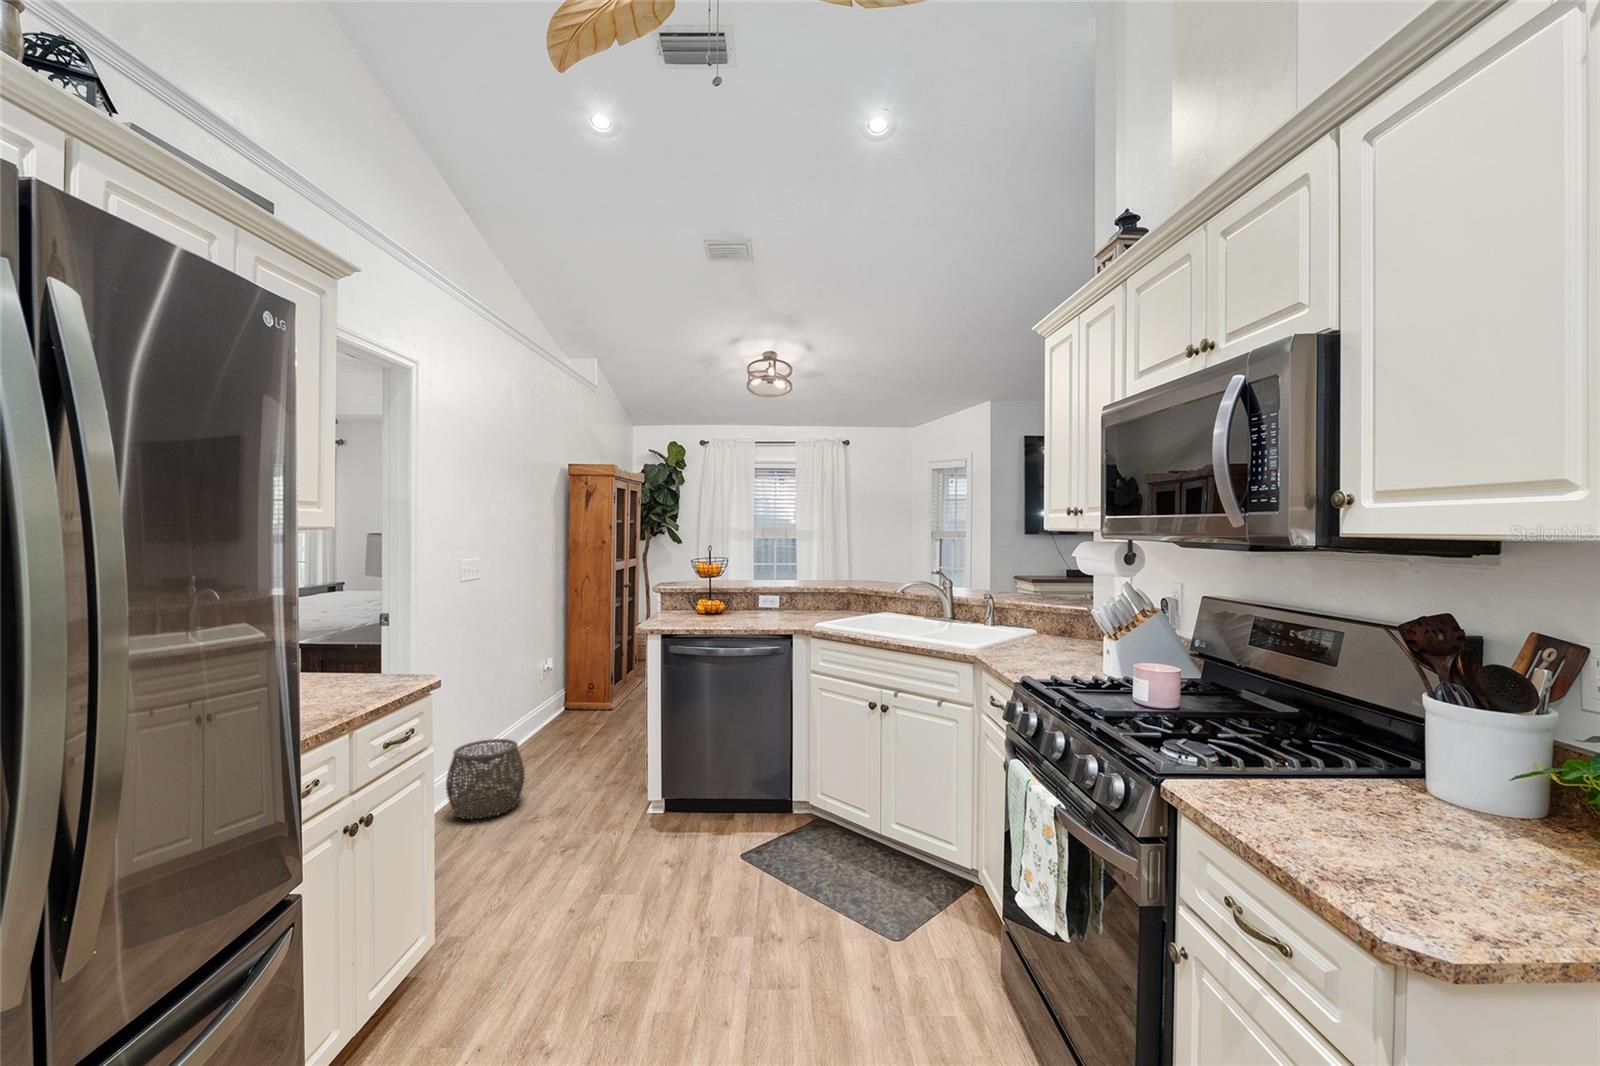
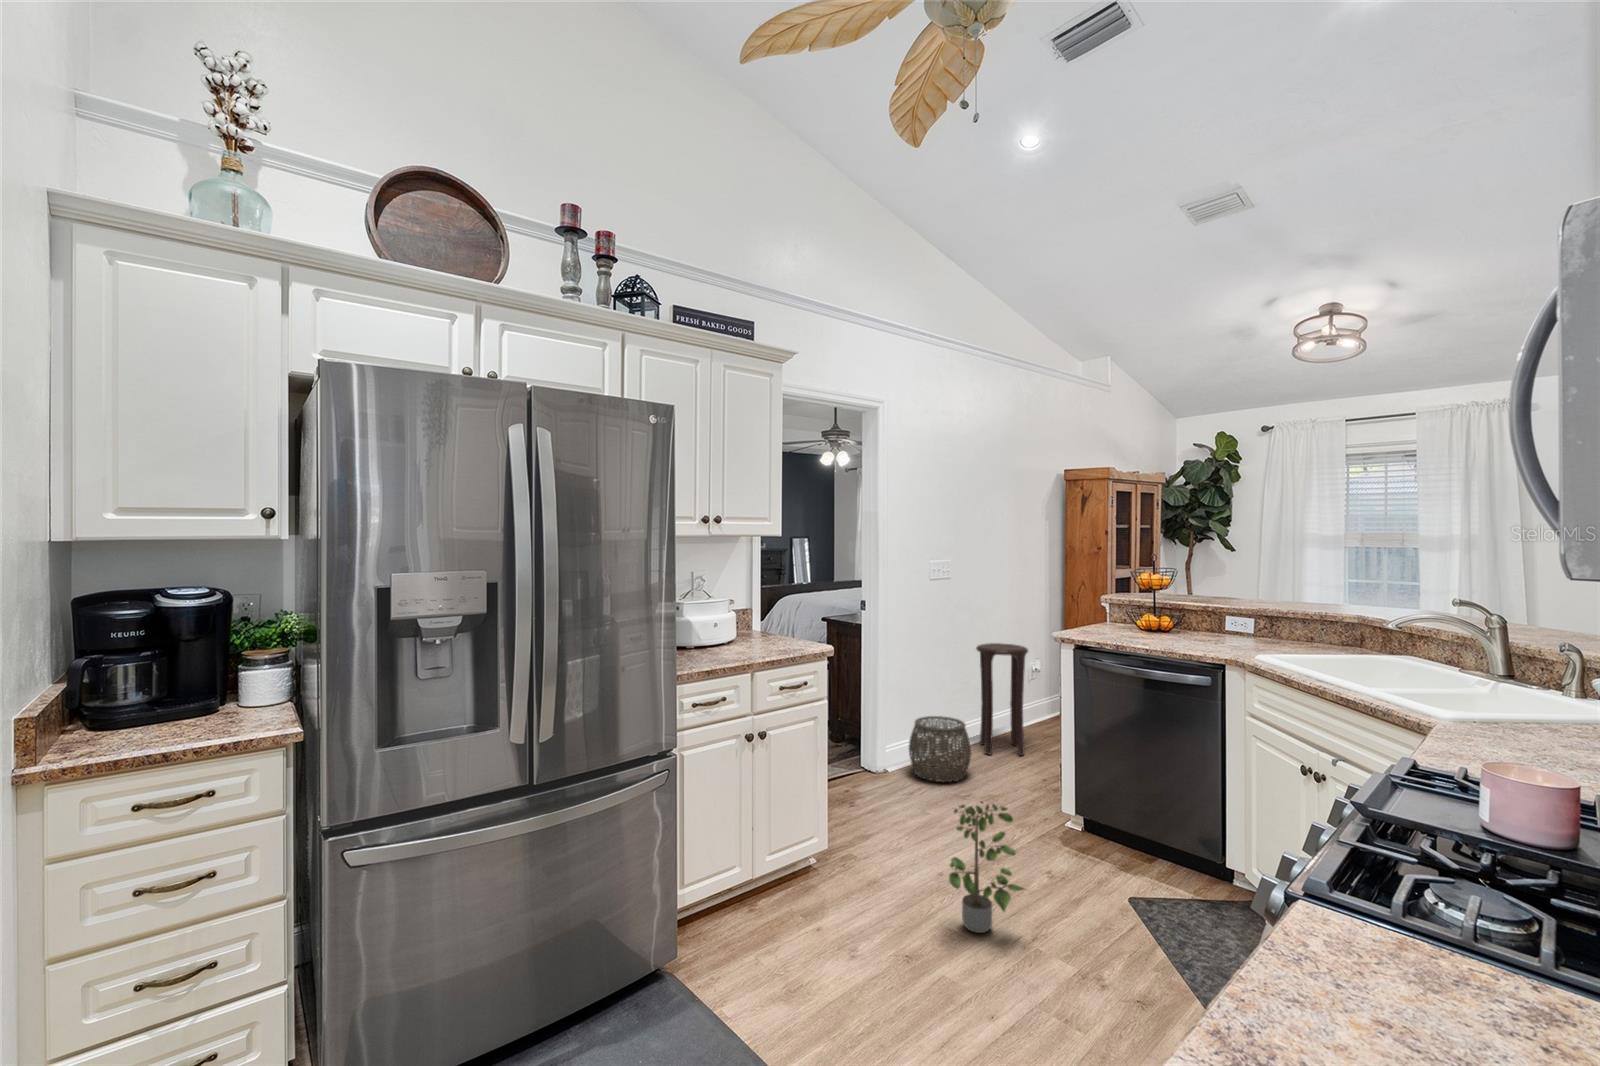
stool: none [503,646,562,770] -> present [976,643,1028,755]
potted plant: none [616,804,697,953] -> present [949,802,1025,933]

